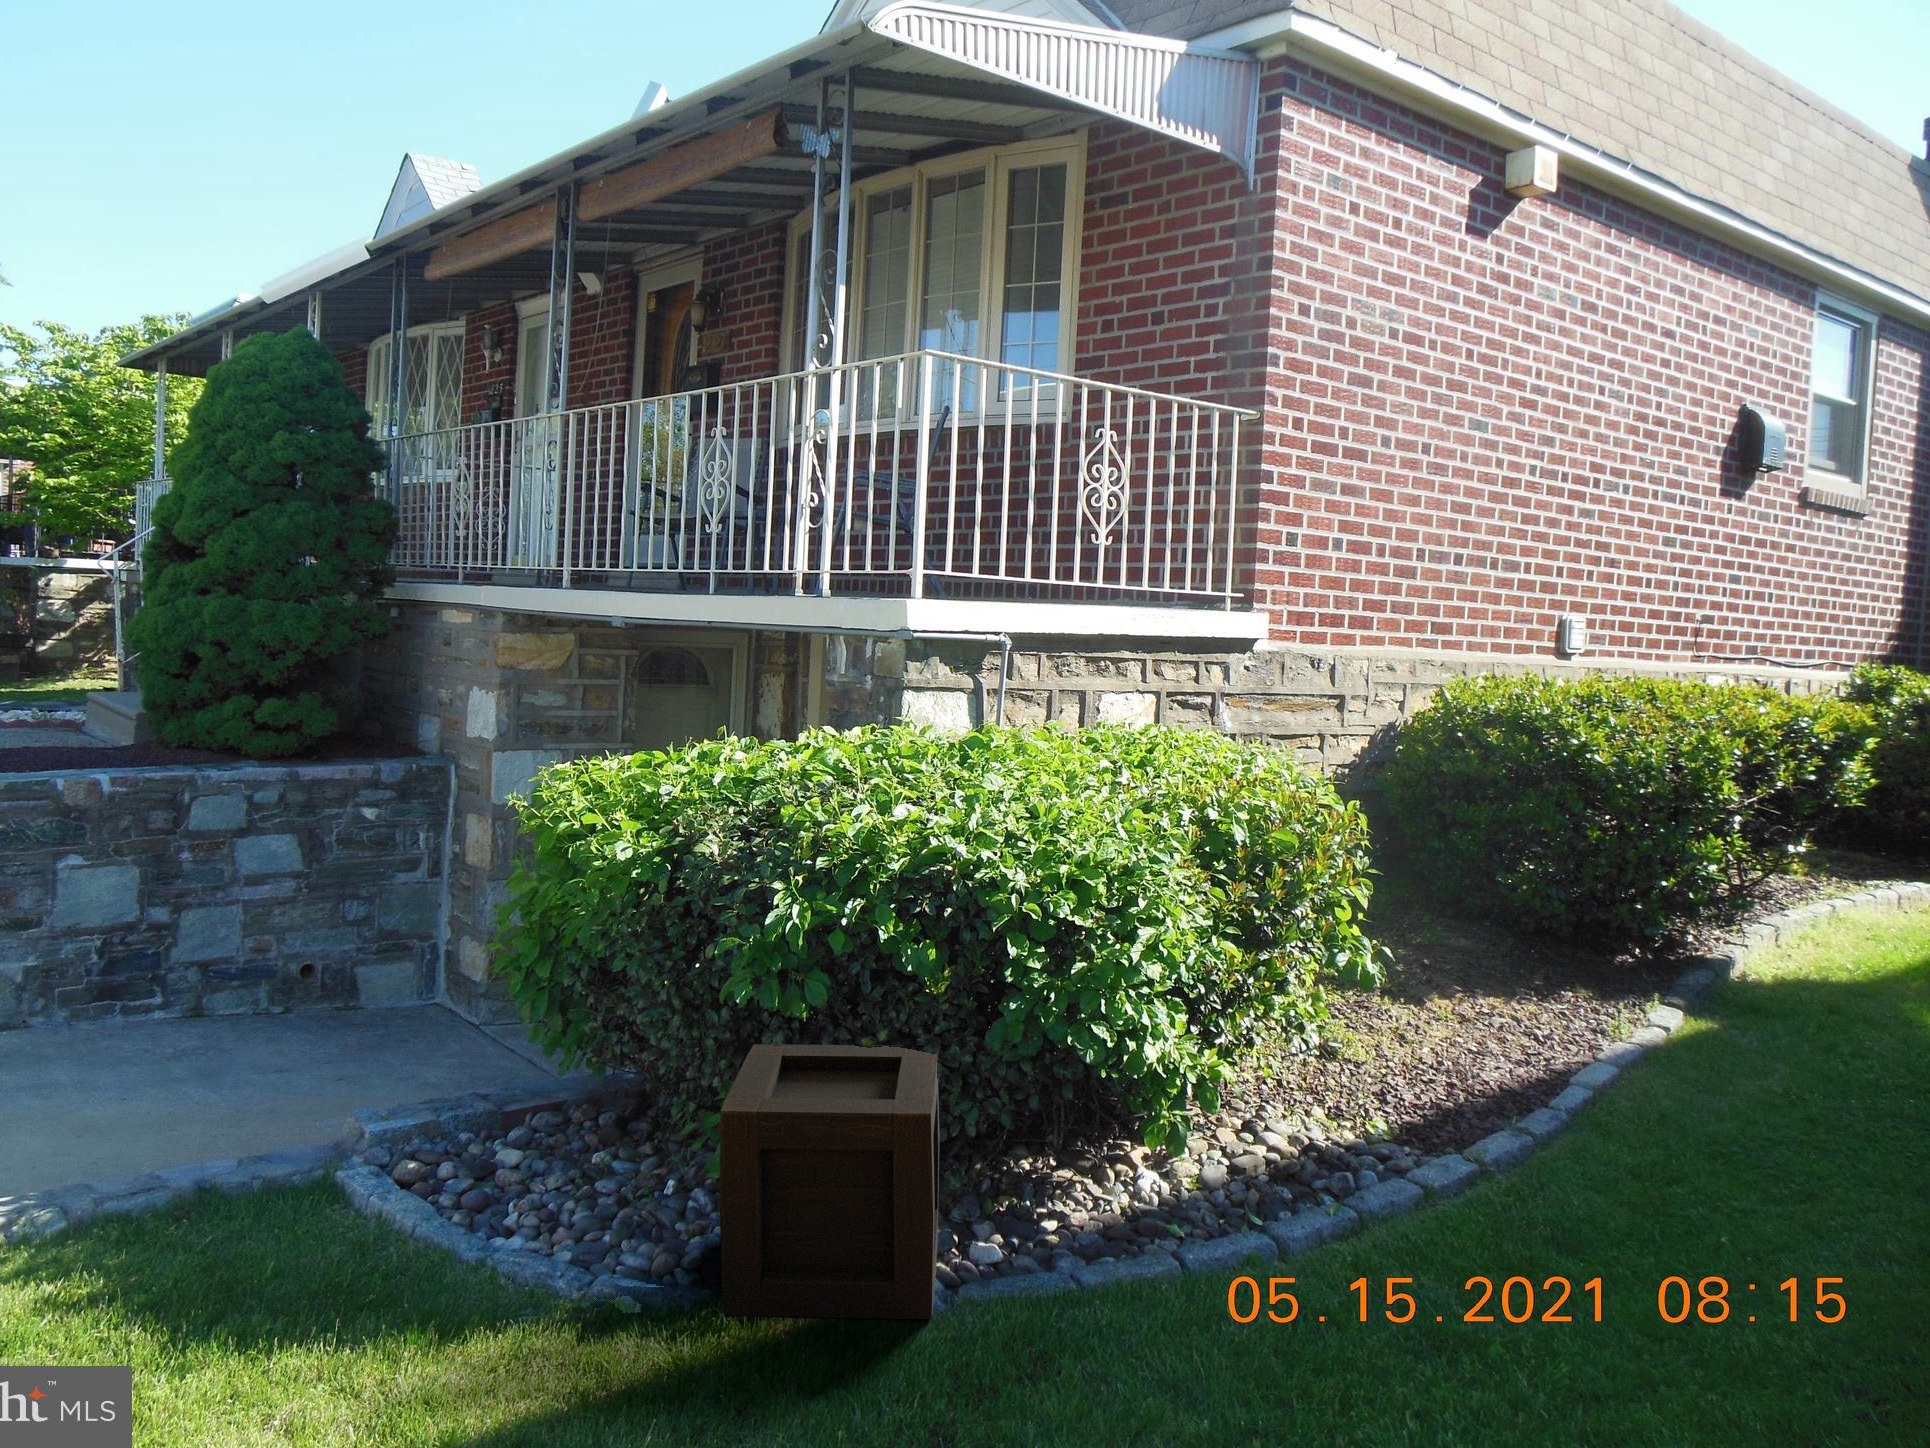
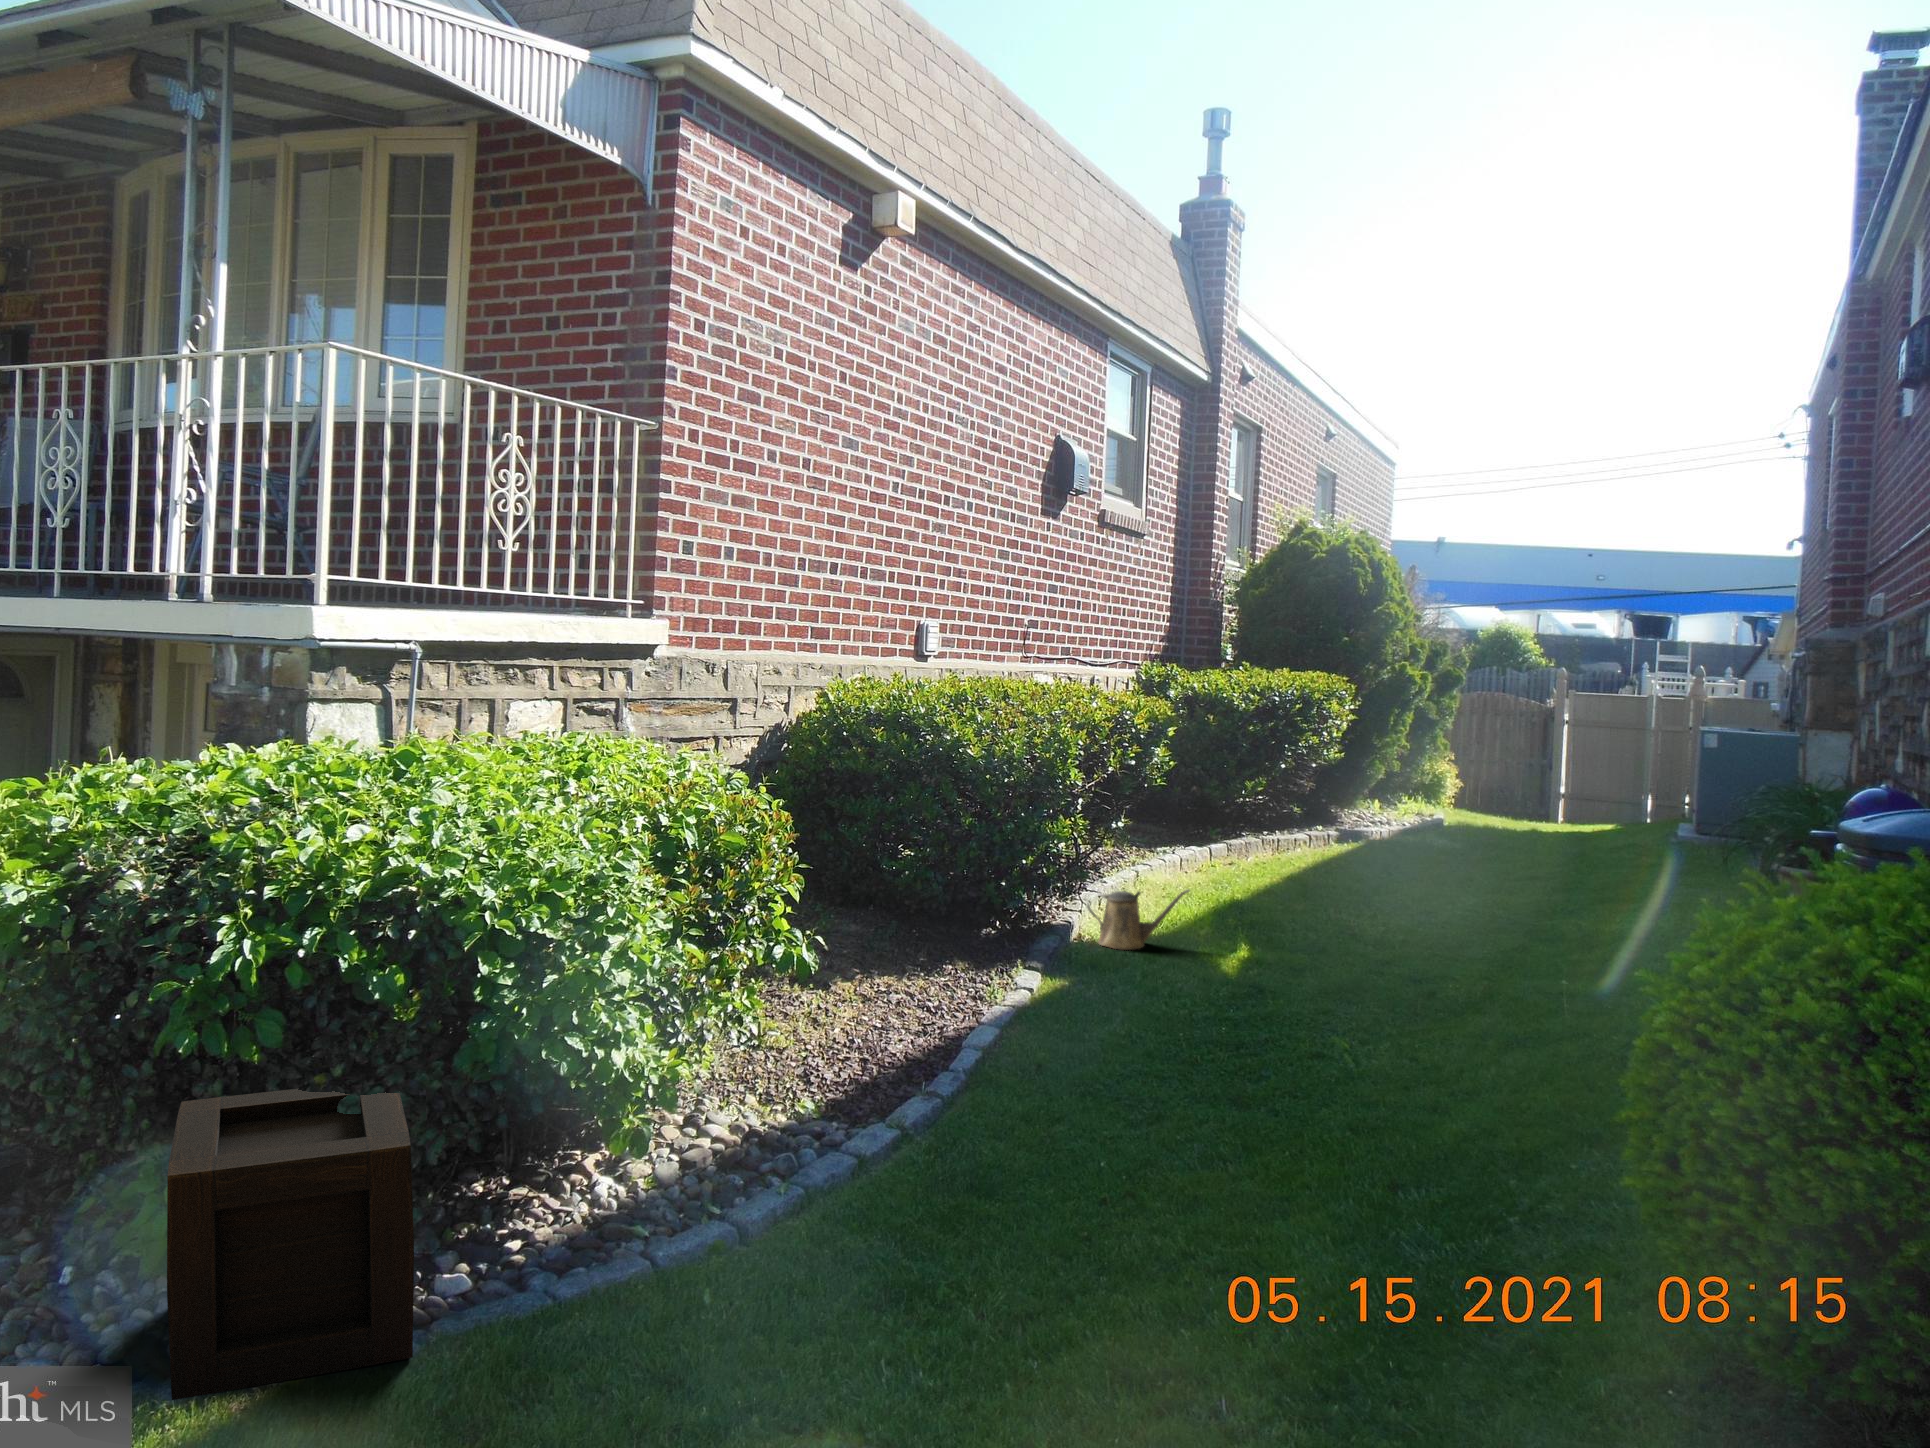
watering can: none [1756,927,1899,997] -> present [1087,890,1190,950]

